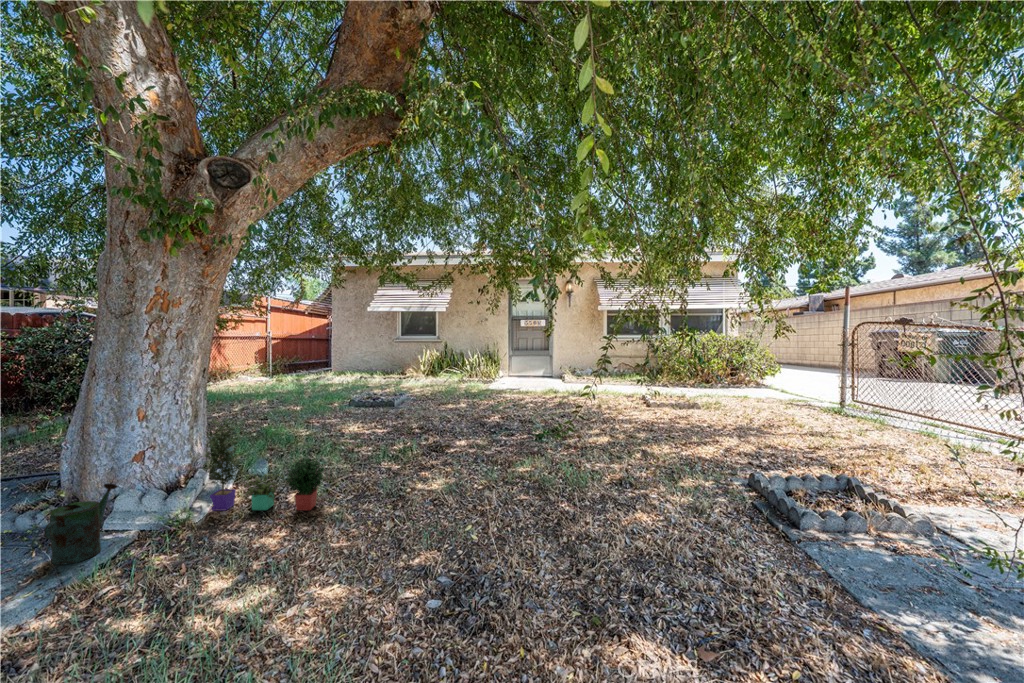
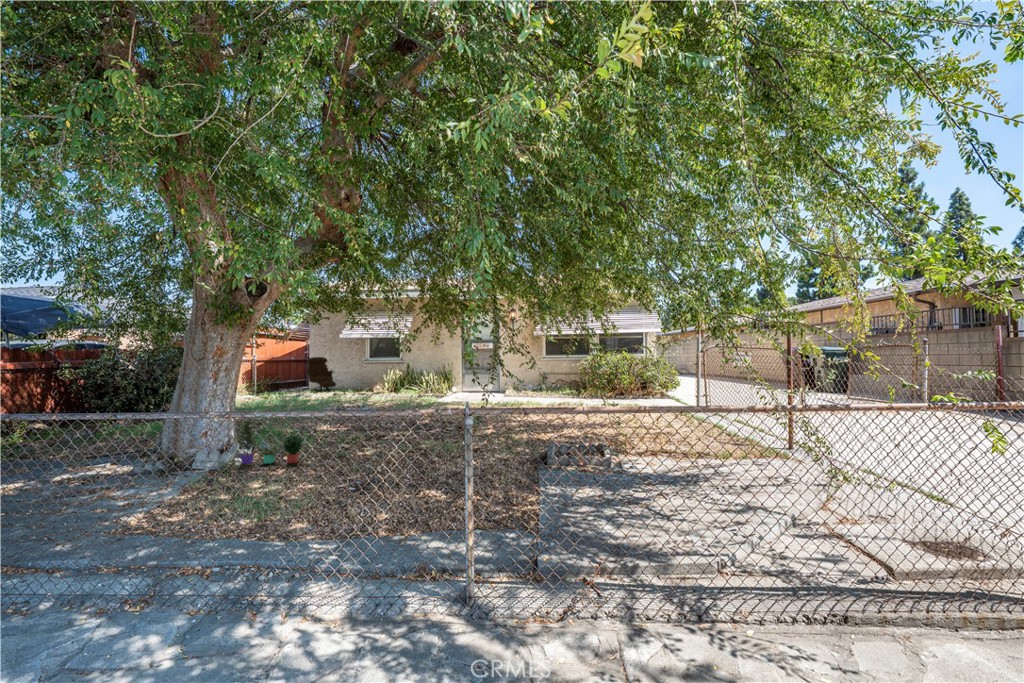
lounge chair: none [328,334,363,375] -> present [306,357,336,391]
watering can: present [44,483,118,565] -> none [172,445,197,480]

